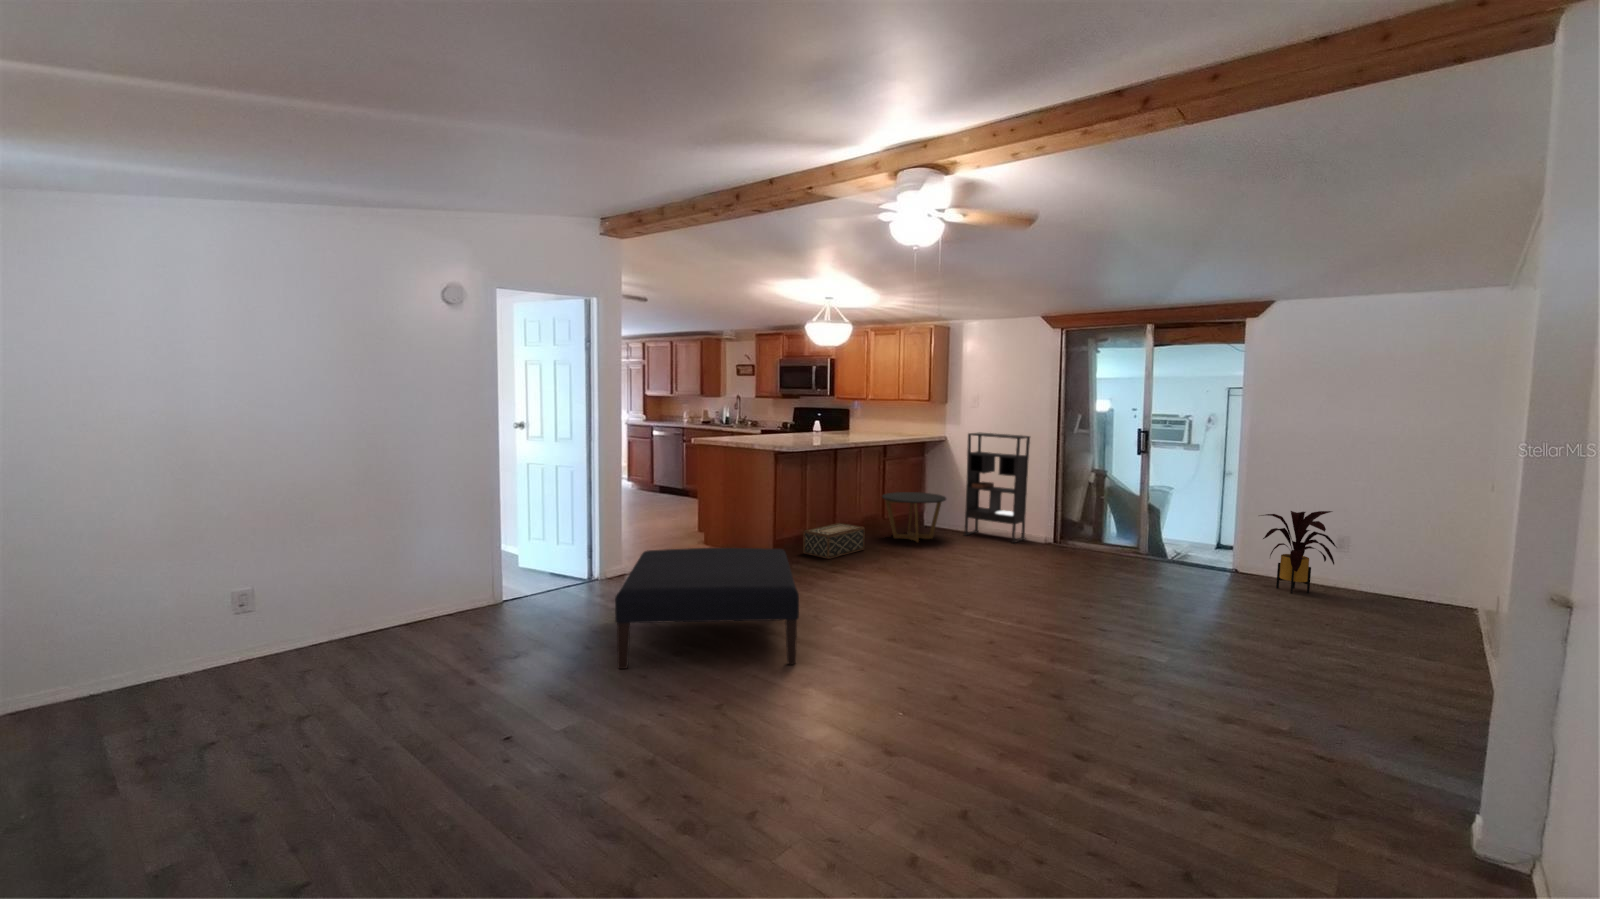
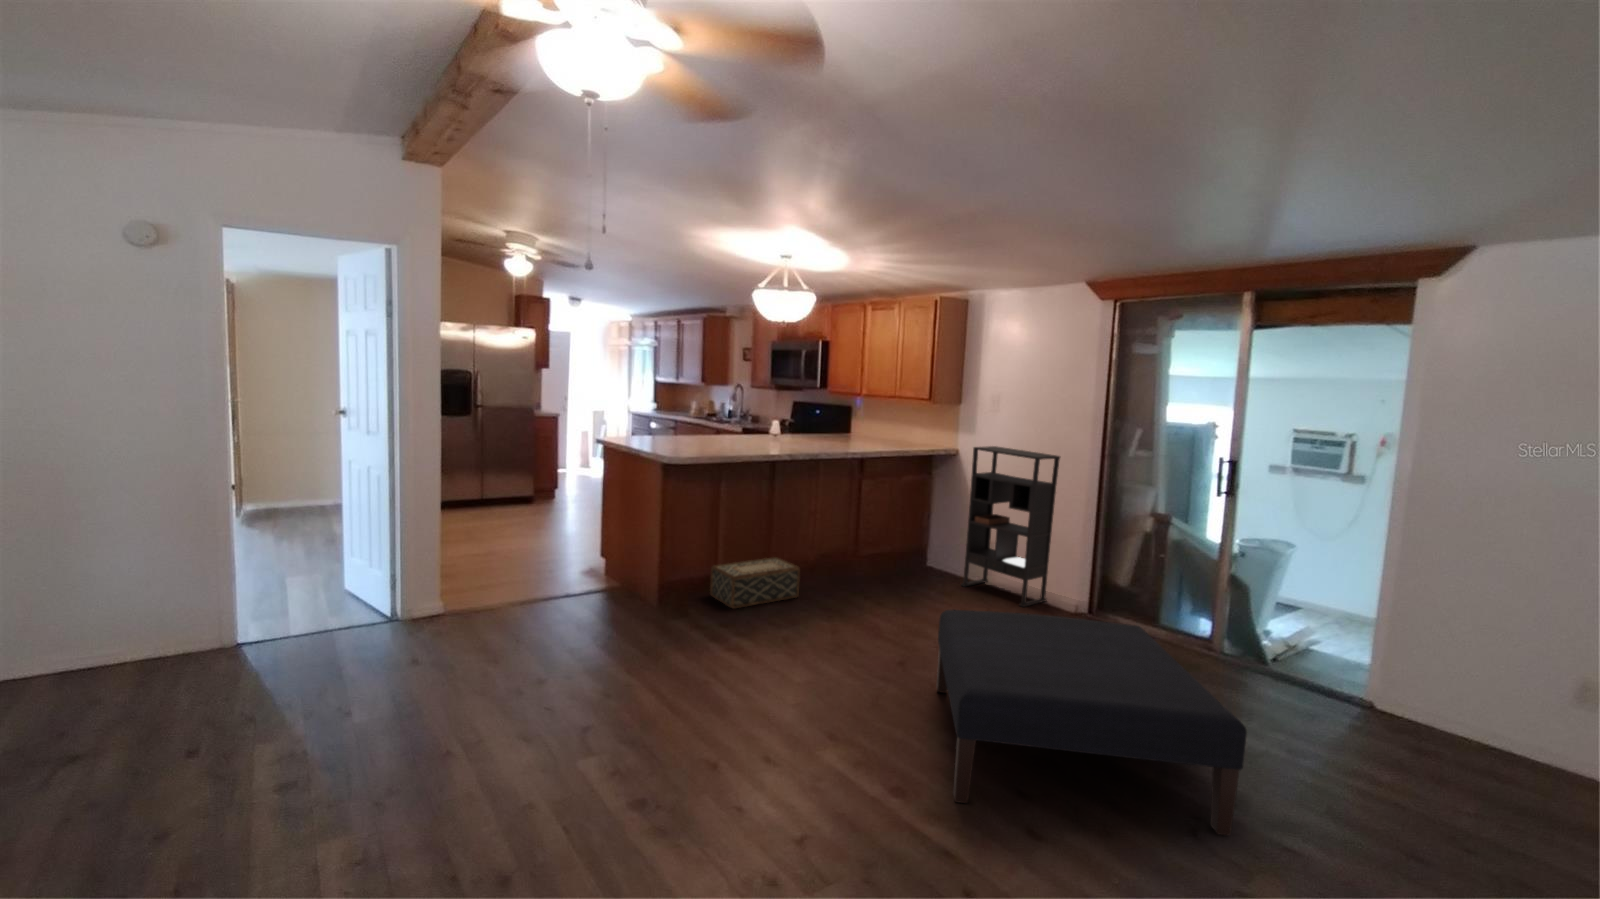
side table: present [882,492,946,543] -> none [846,520,932,592]
house plant: present [1261,511,1336,593] -> none [1409,623,1578,784]
ottoman: present [615,548,799,669] -> present [937,610,1247,836]

